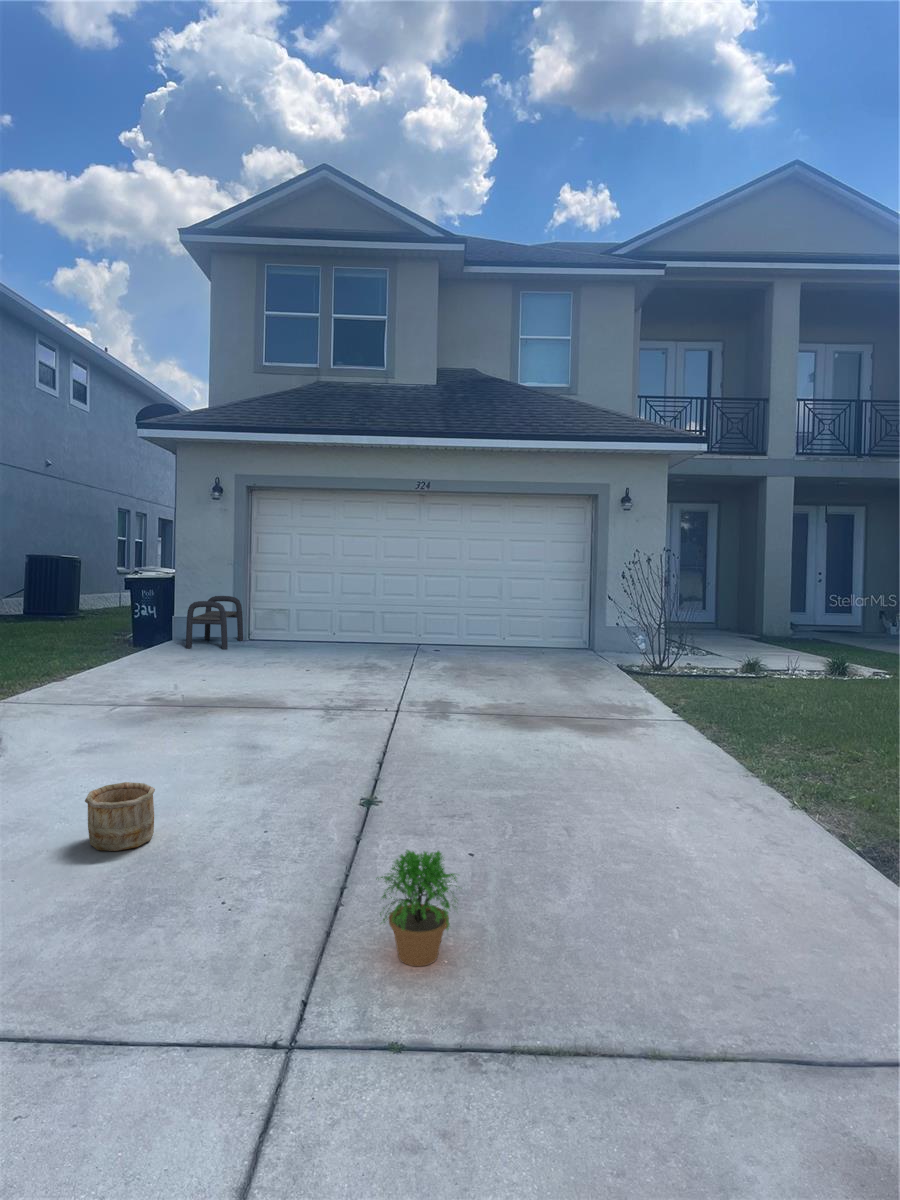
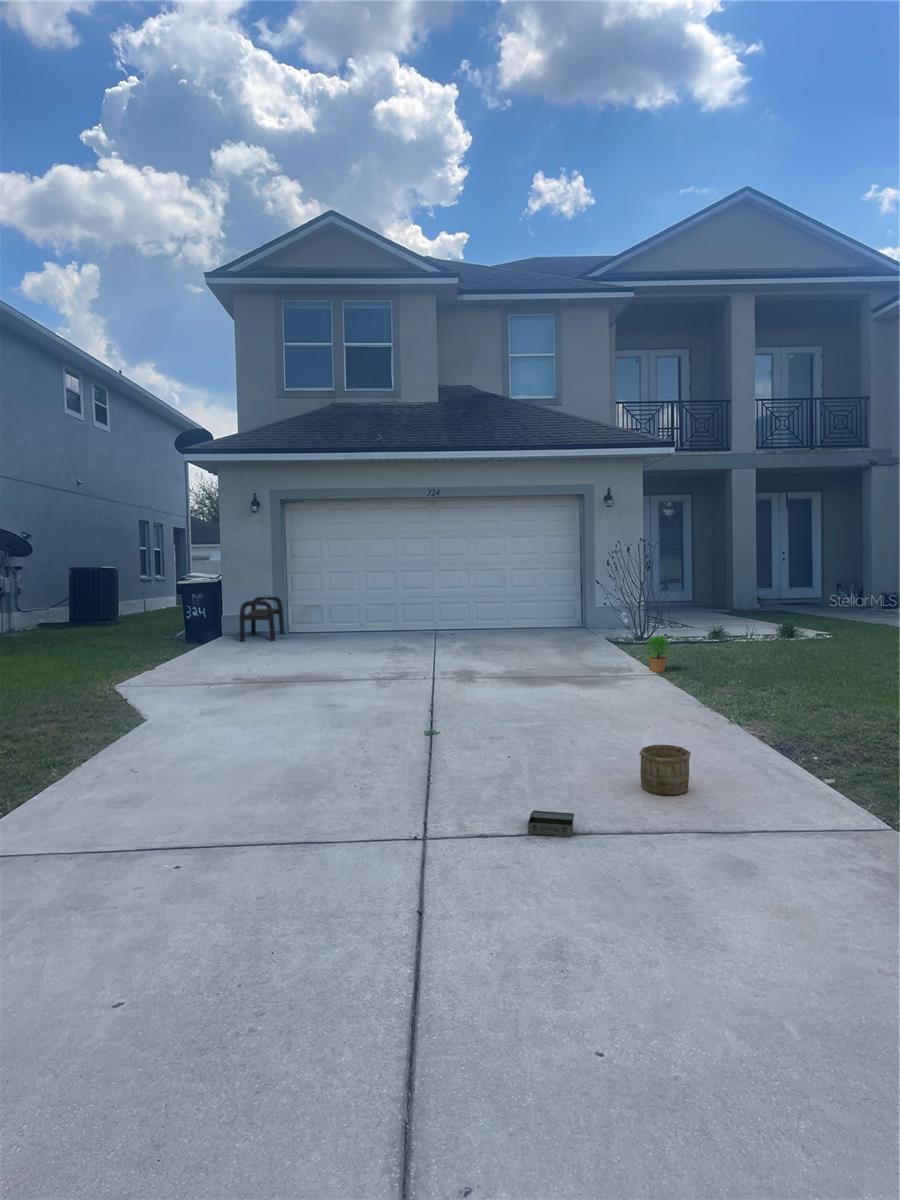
wooden bucket: present [85,782,155,851] -> present [639,745,691,795]
potted plant: present [377,850,457,966] -> present [646,636,669,672]
toolbox: none [465,1012,555,1085] -> present [528,811,574,837]

